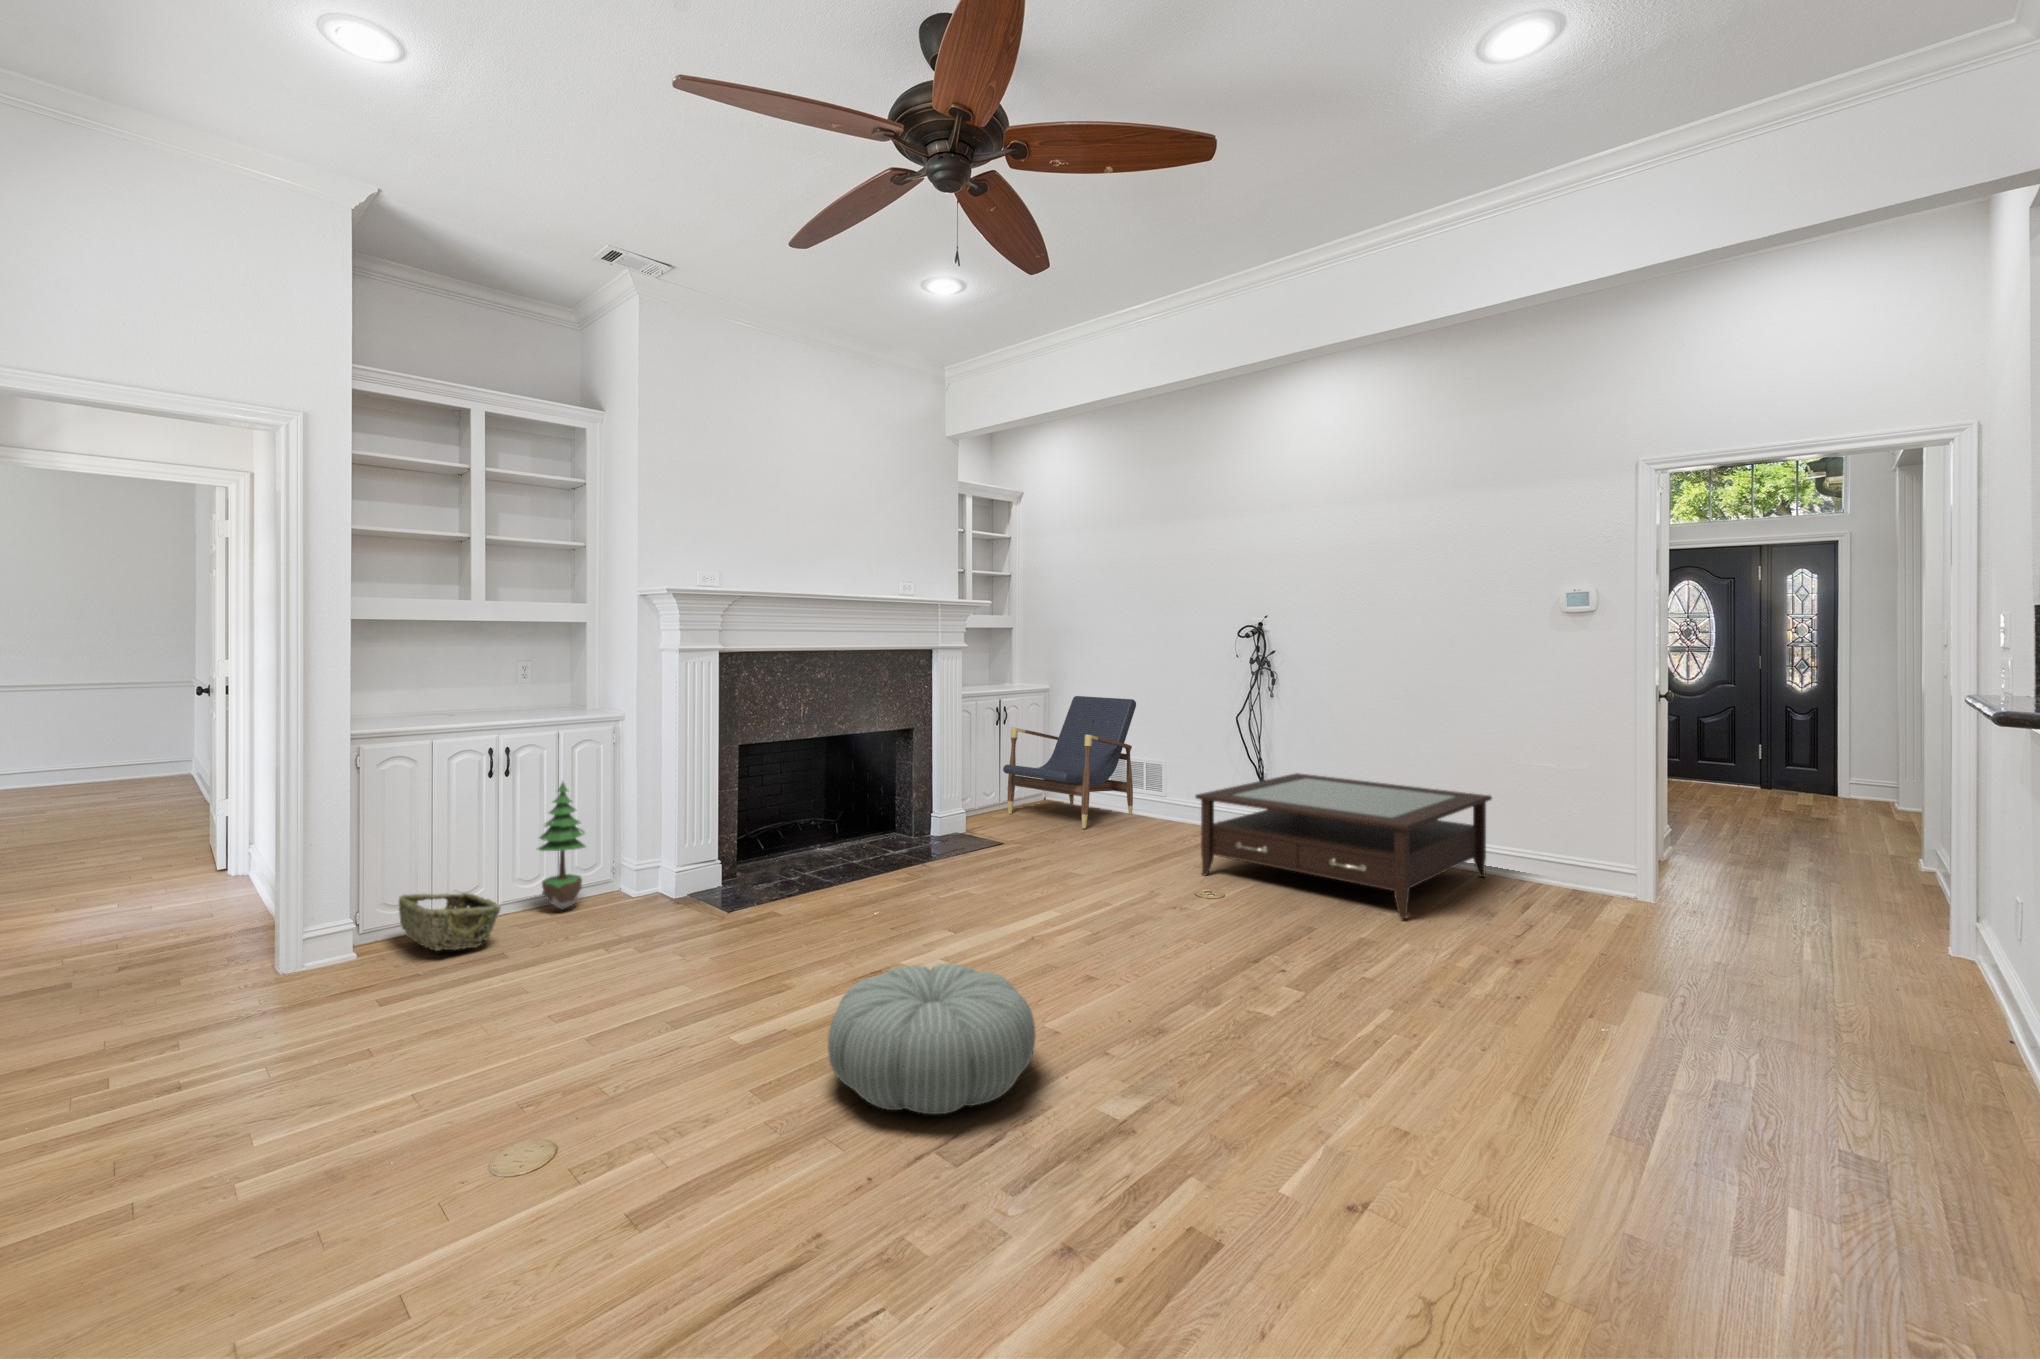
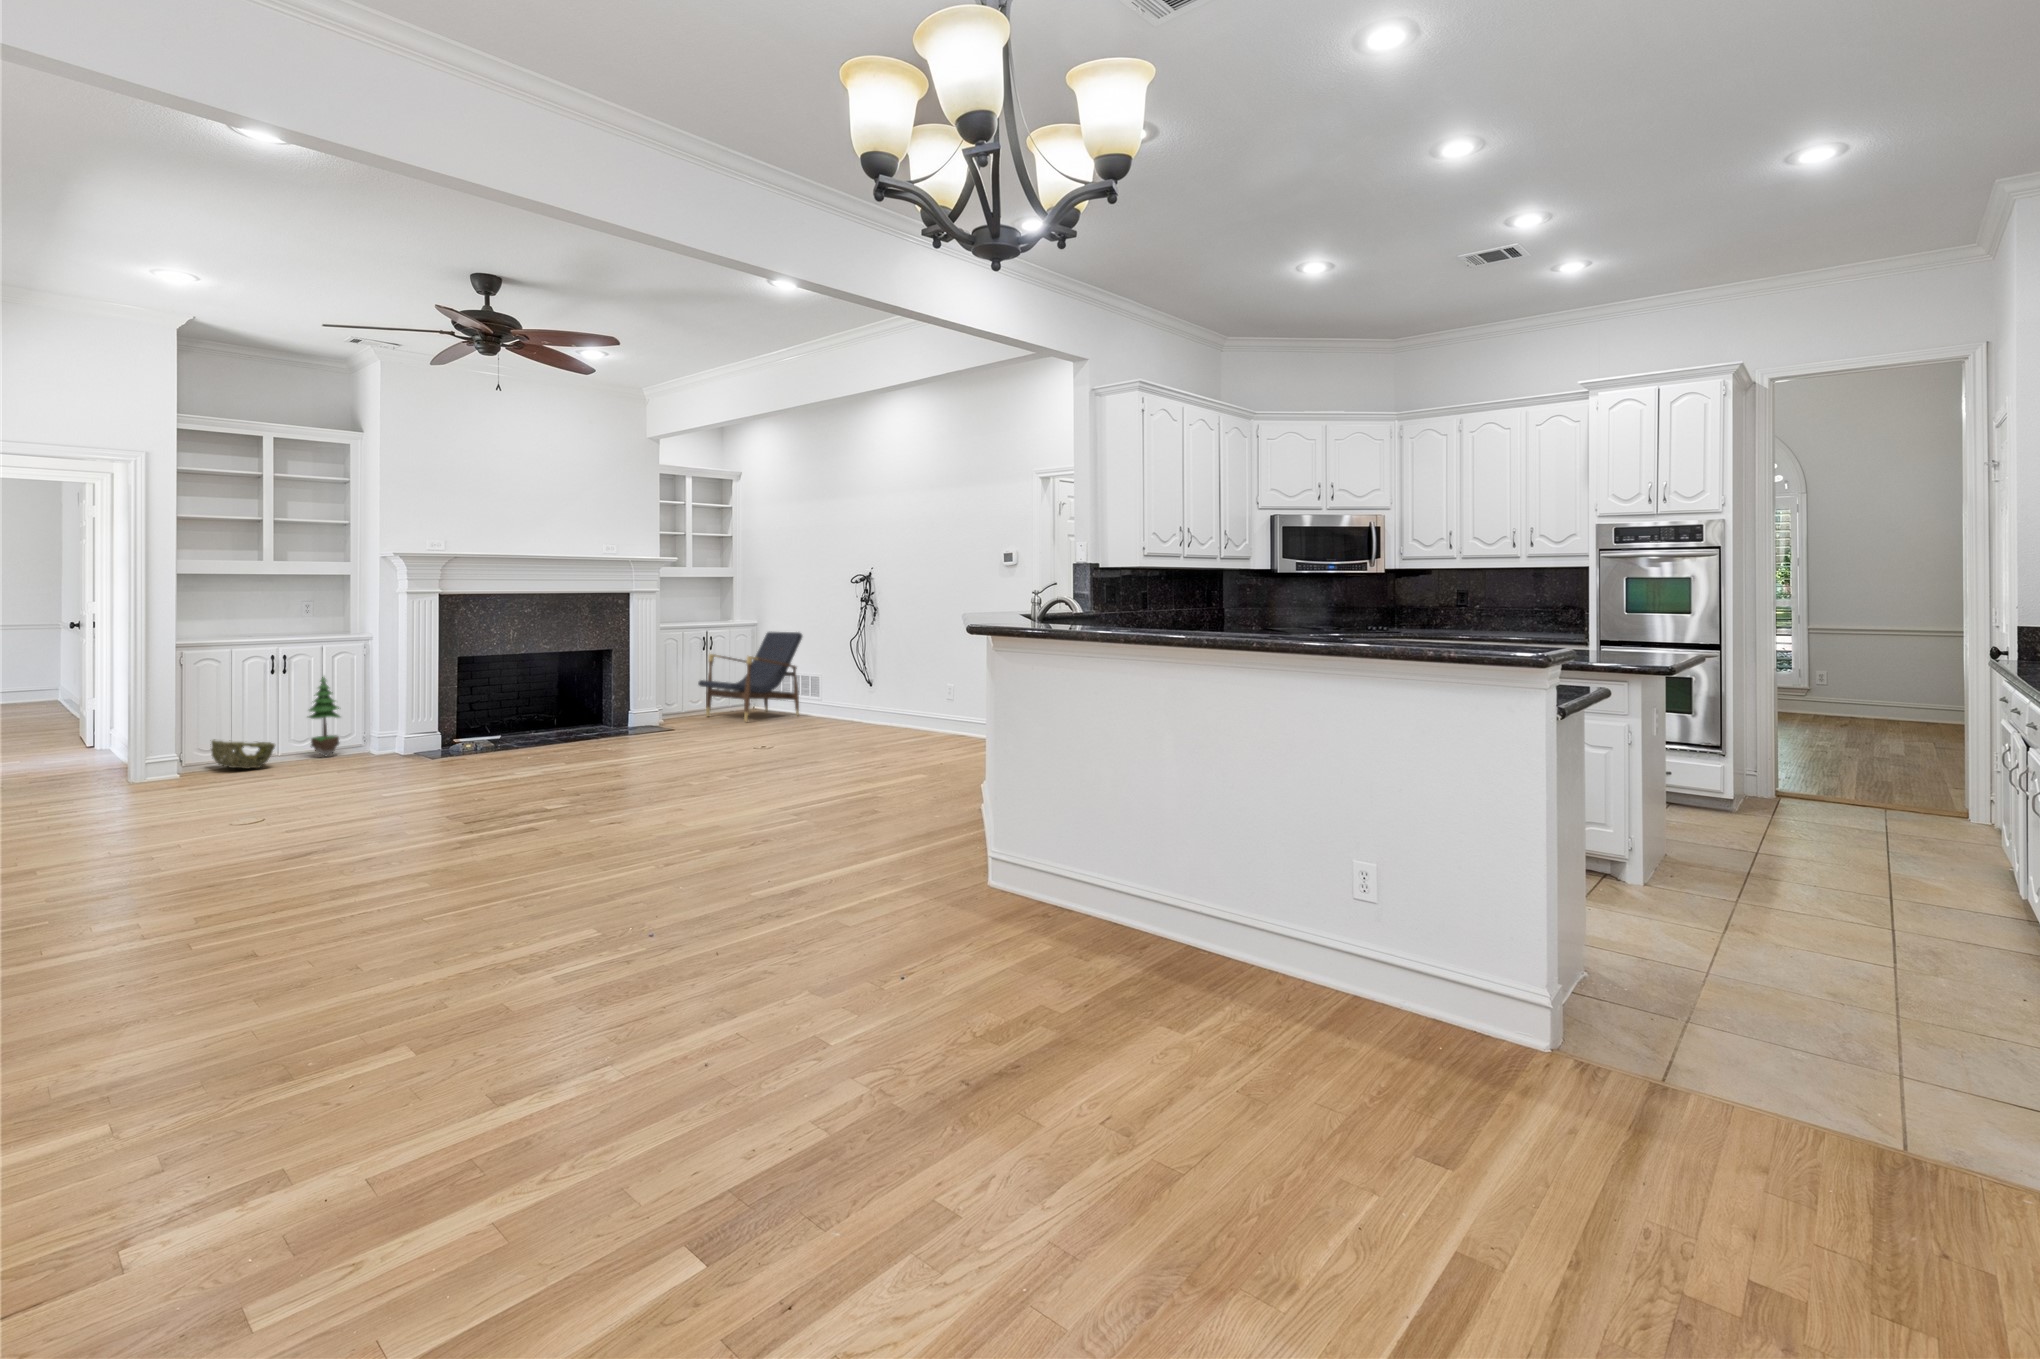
coffee table: present [1196,773,1492,919] -> none [772,679,966,751]
pouf: present [828,964,1036,1114] -> none [415,747,532,800]

